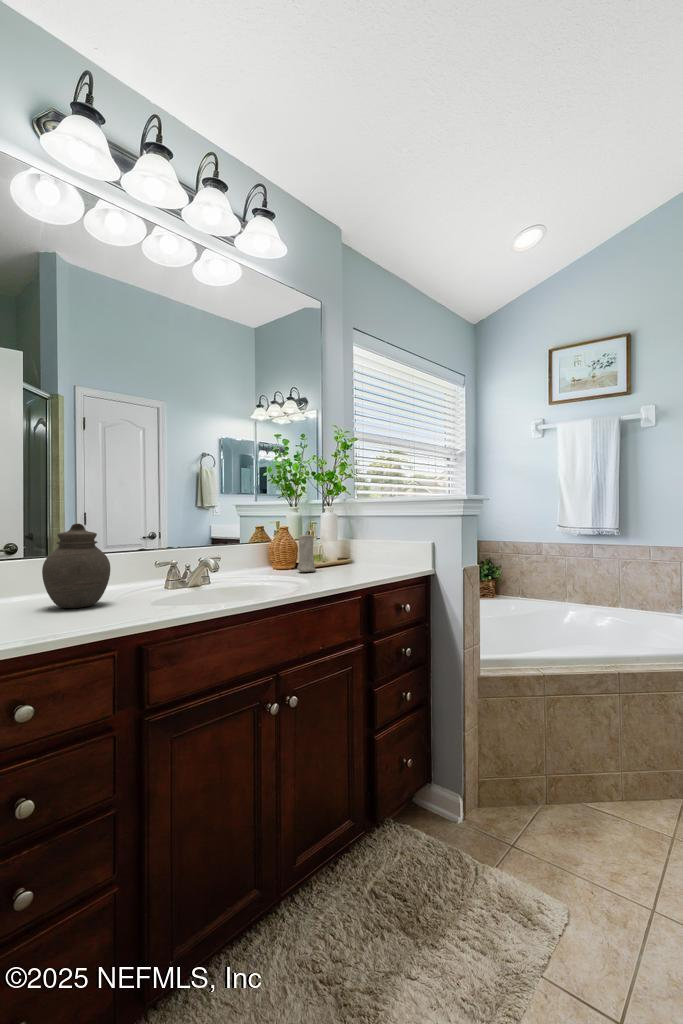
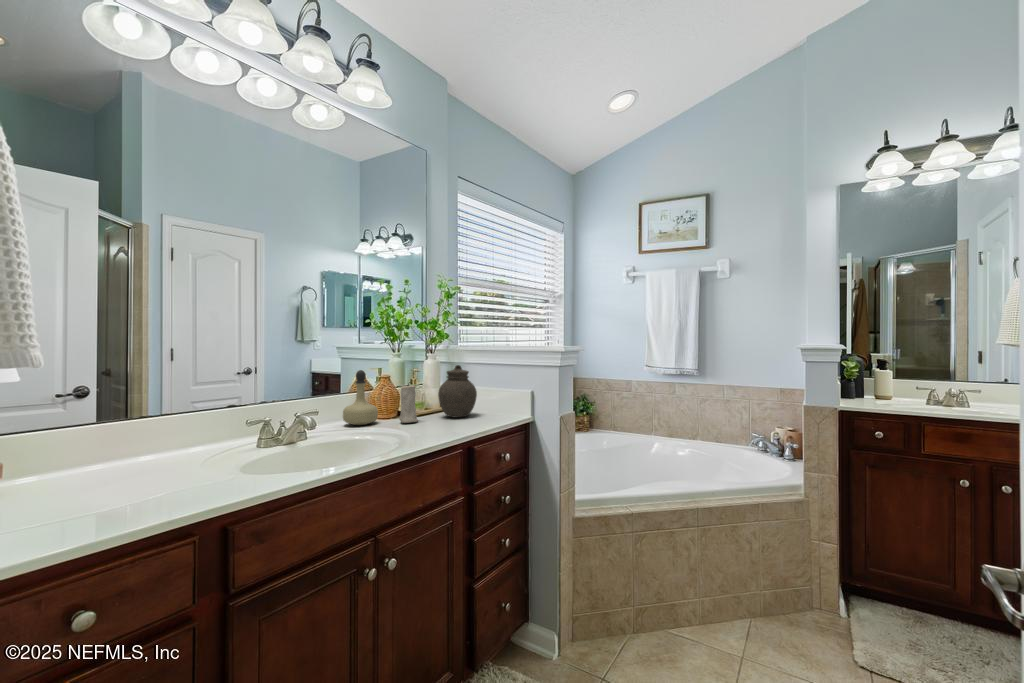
perfume bottle: none [242,519,276,574] -> present [343,370,378,425]
jar: present [42,524,110,608] -> present [438,365,477,418]

